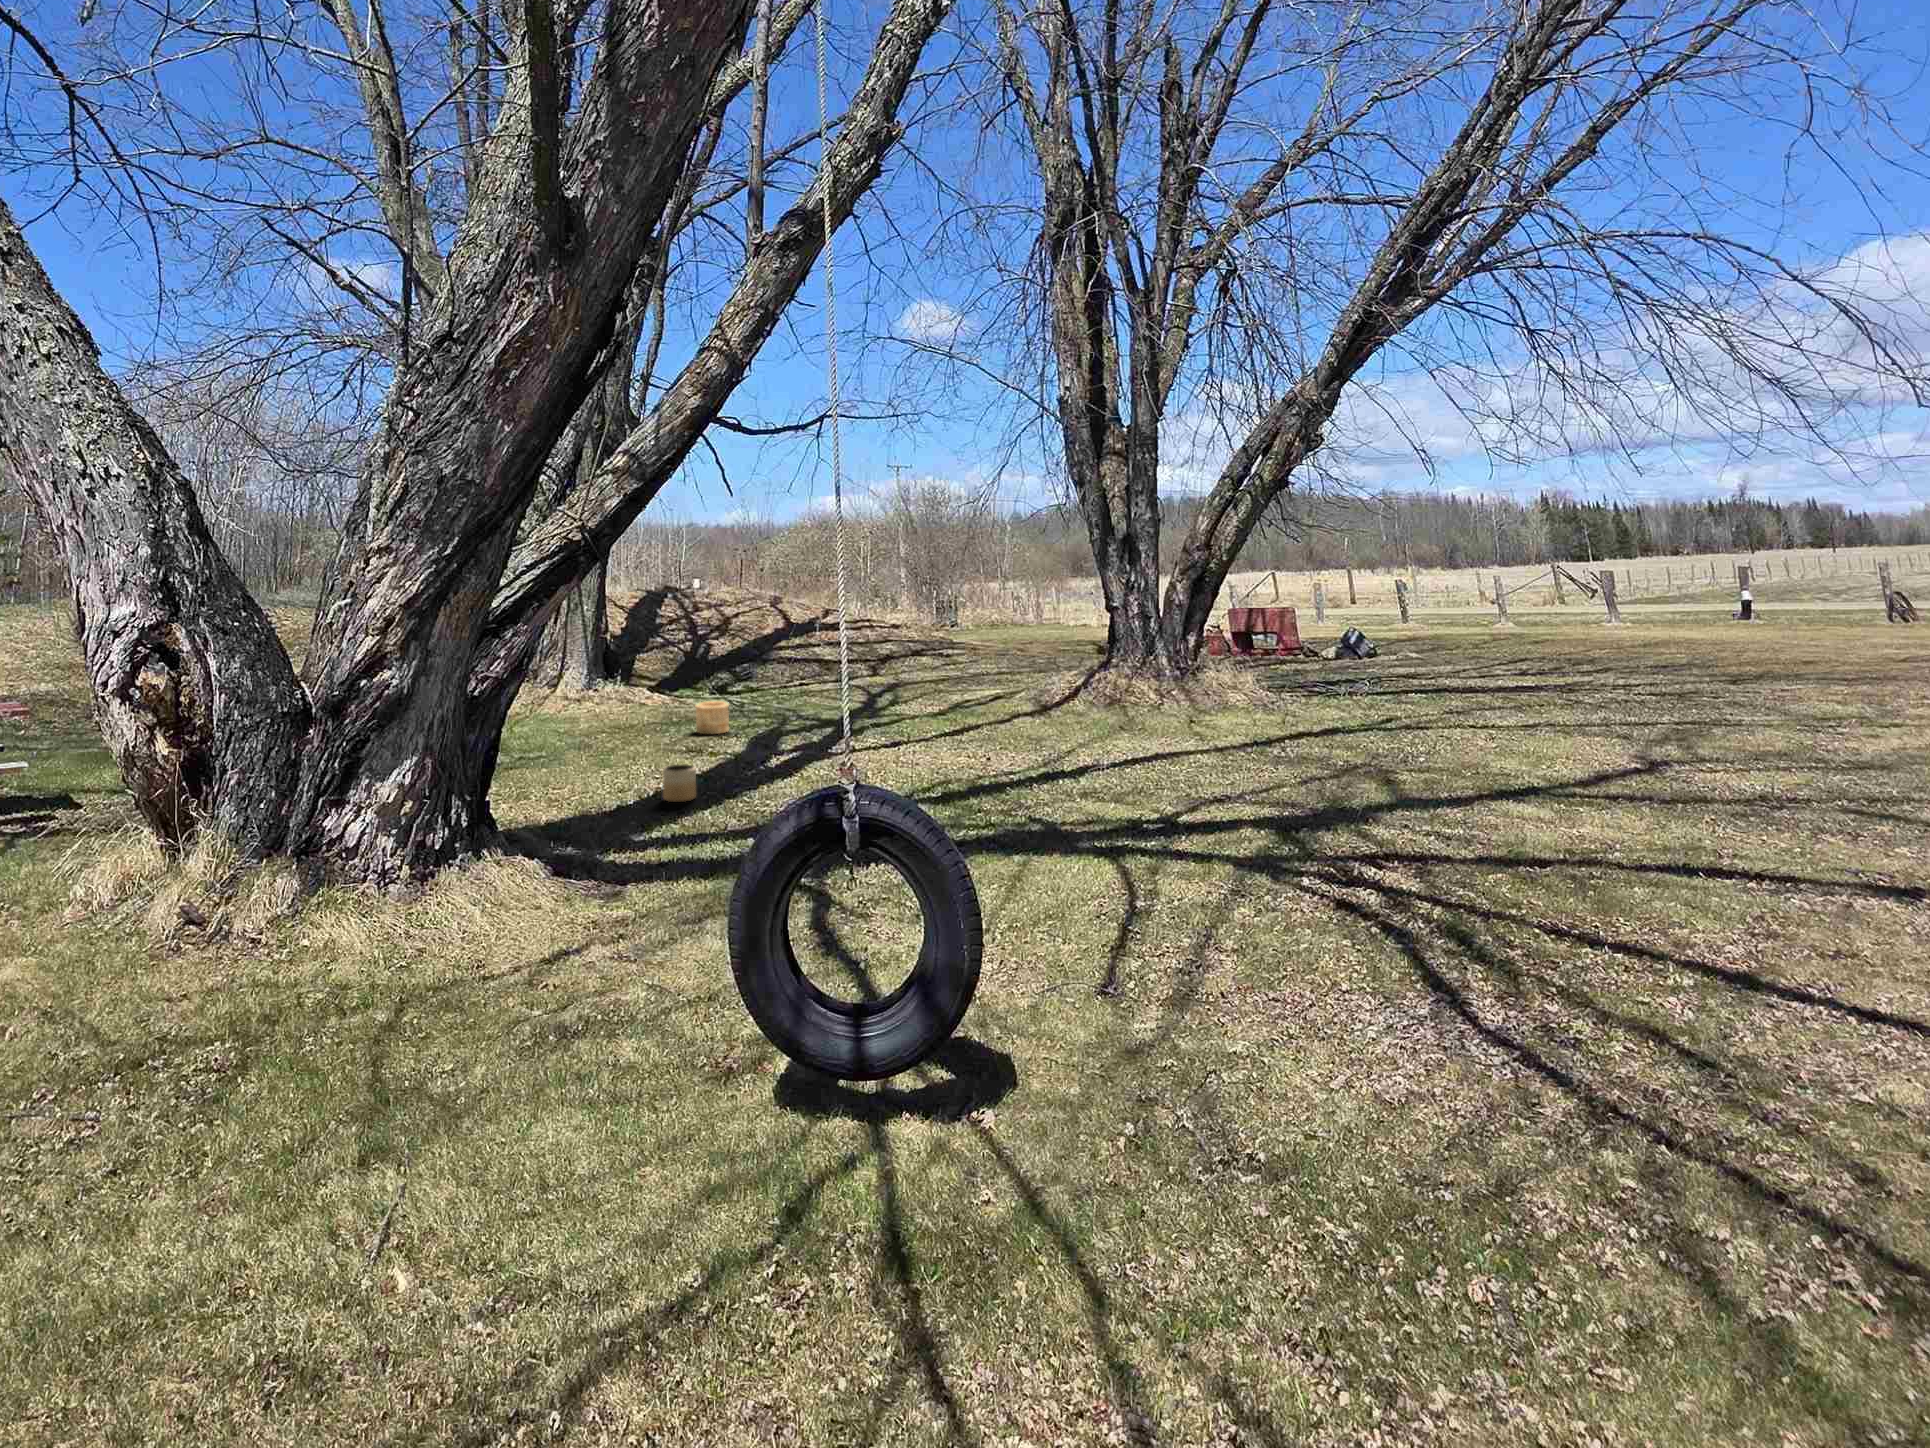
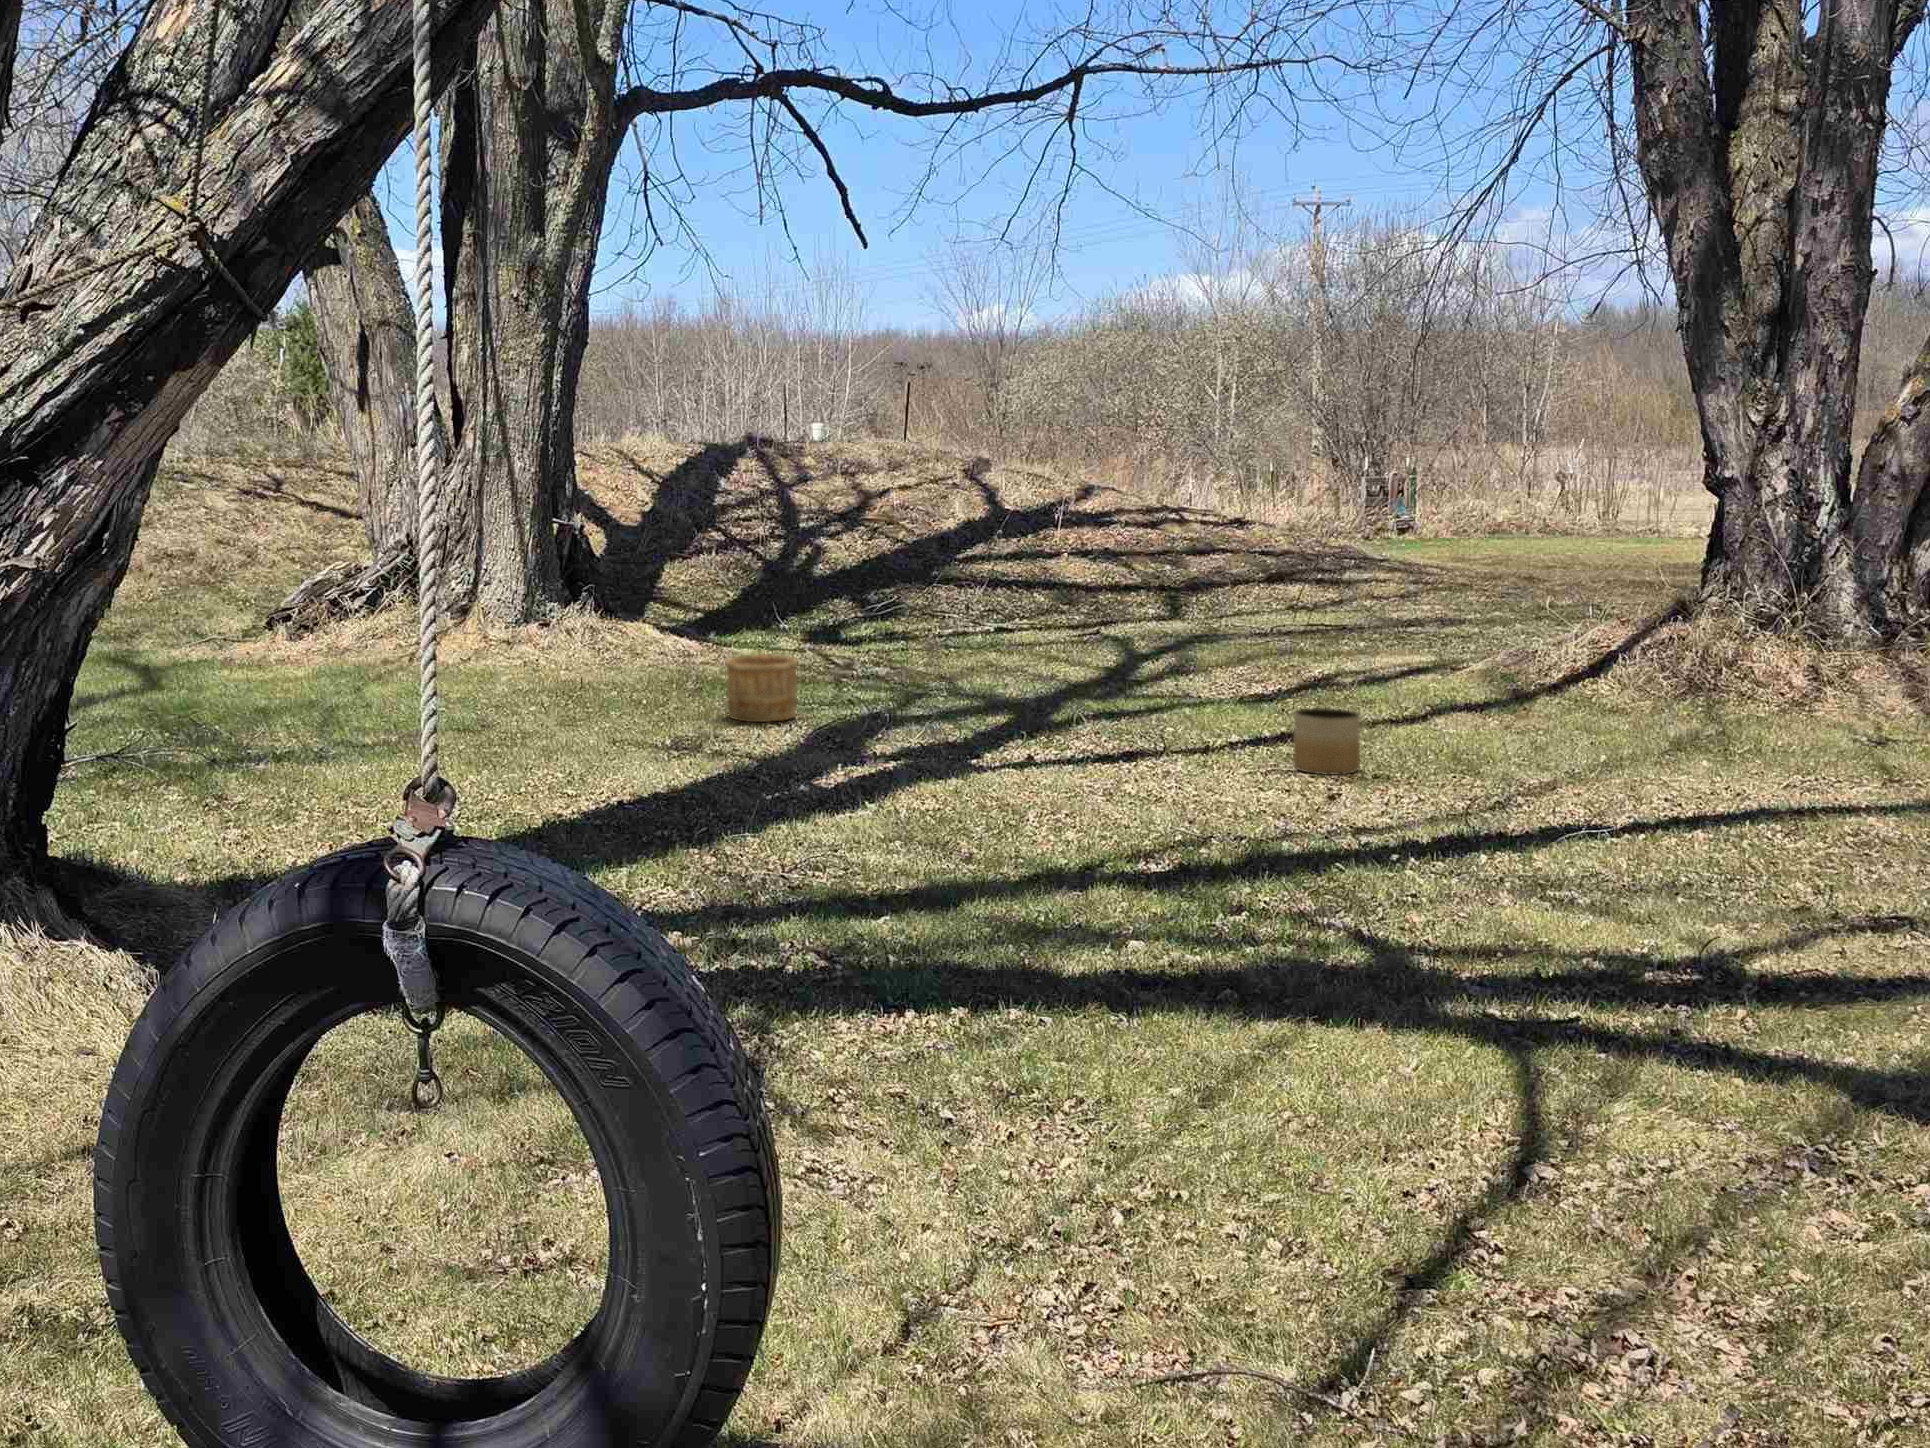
planter: present [663,764,696,802] -> present [1293,708,1361,775]

